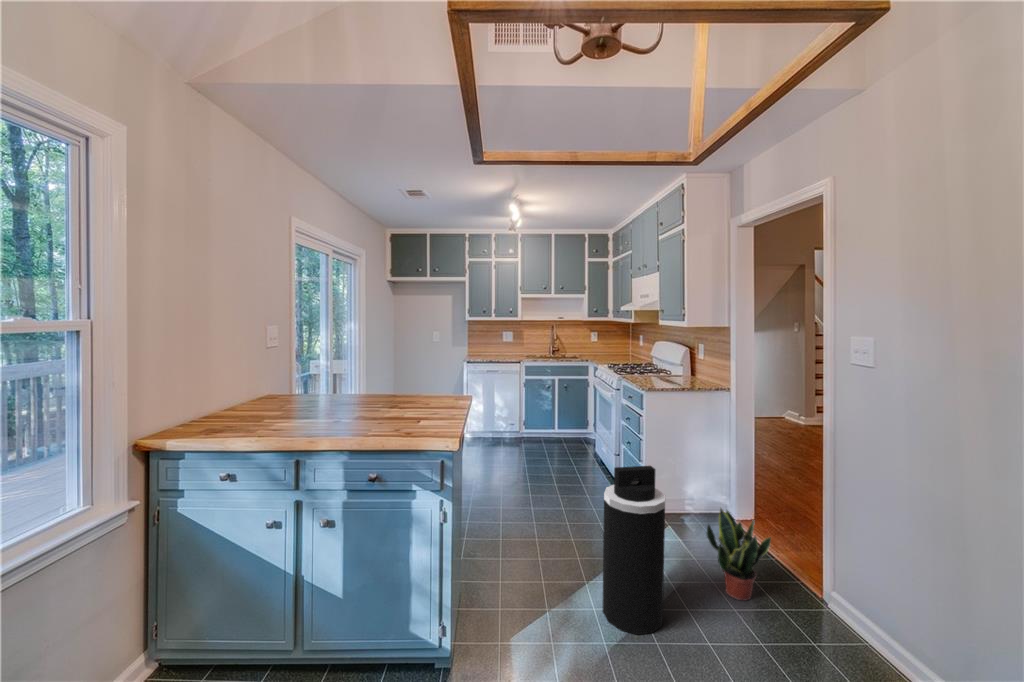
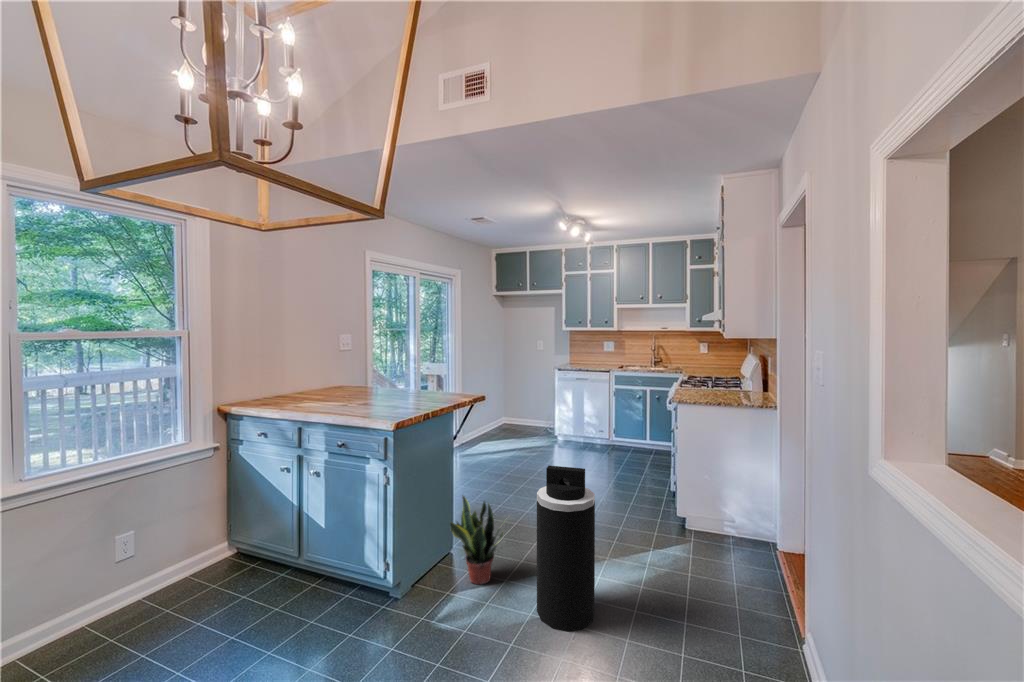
potted plant: present [707,509,771,600] -> present [450,496,504,585]

